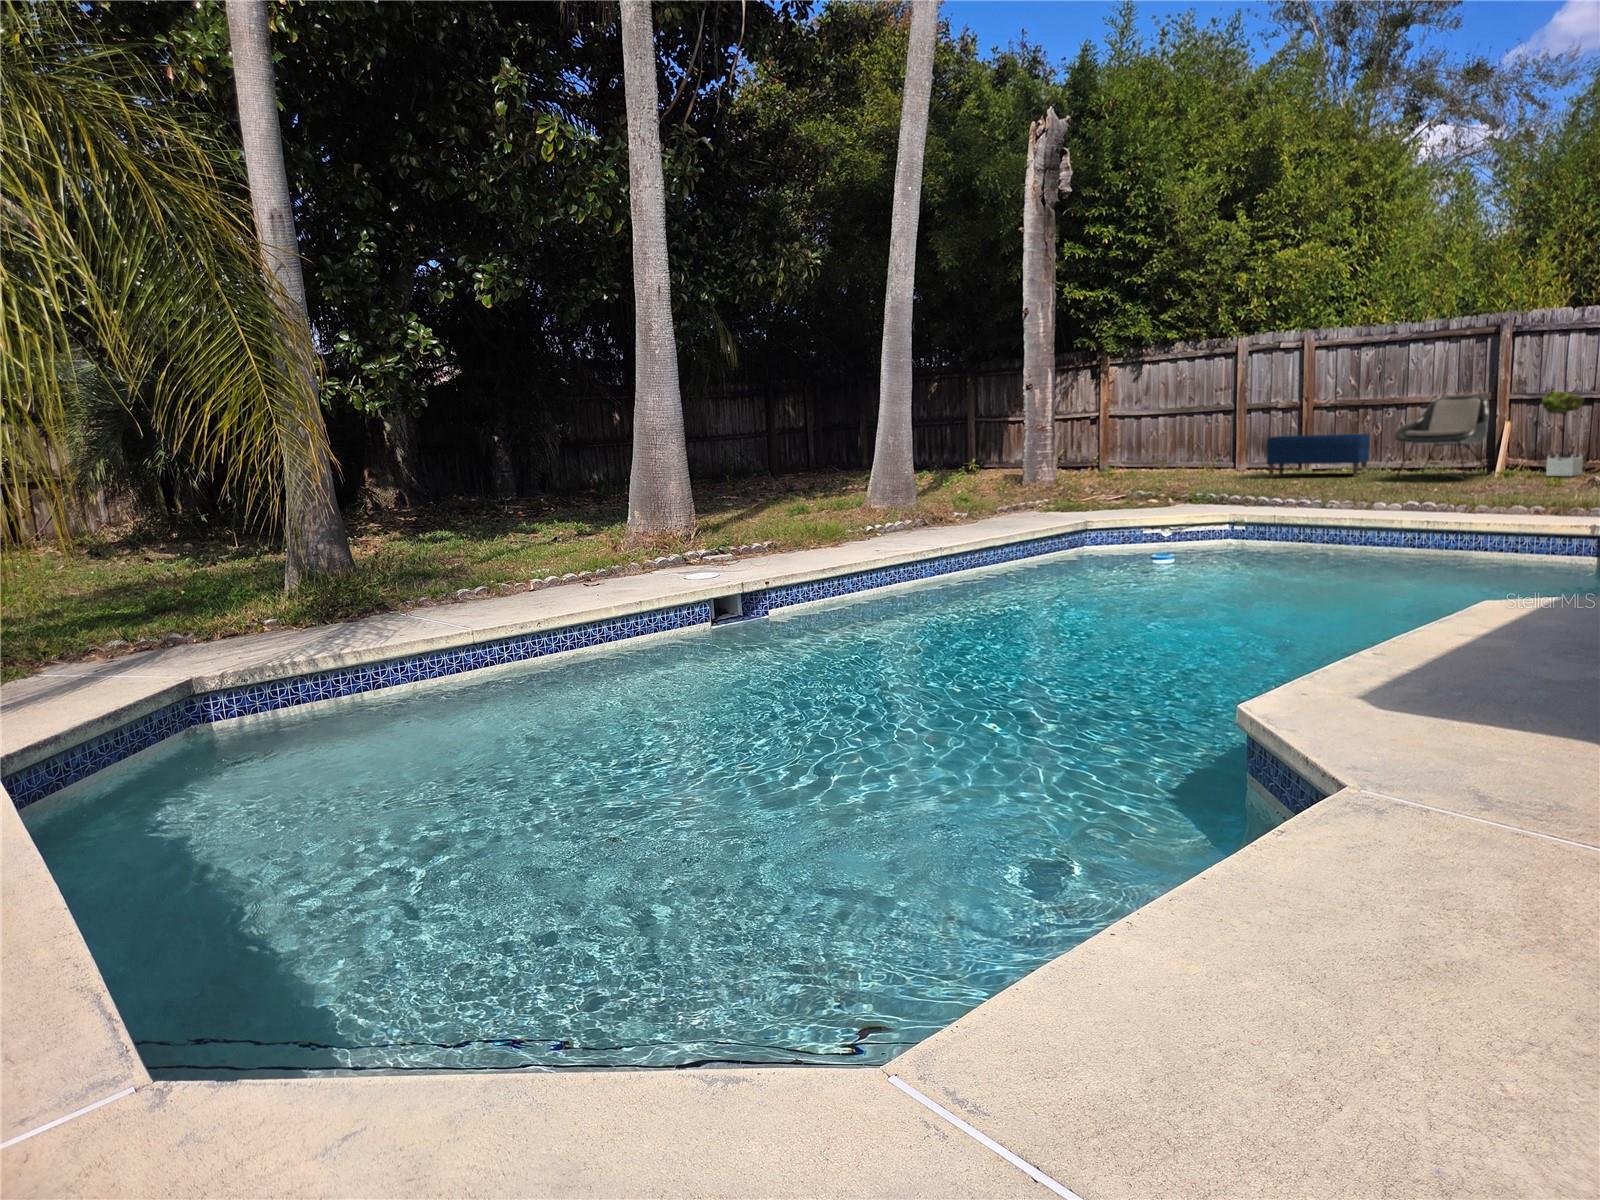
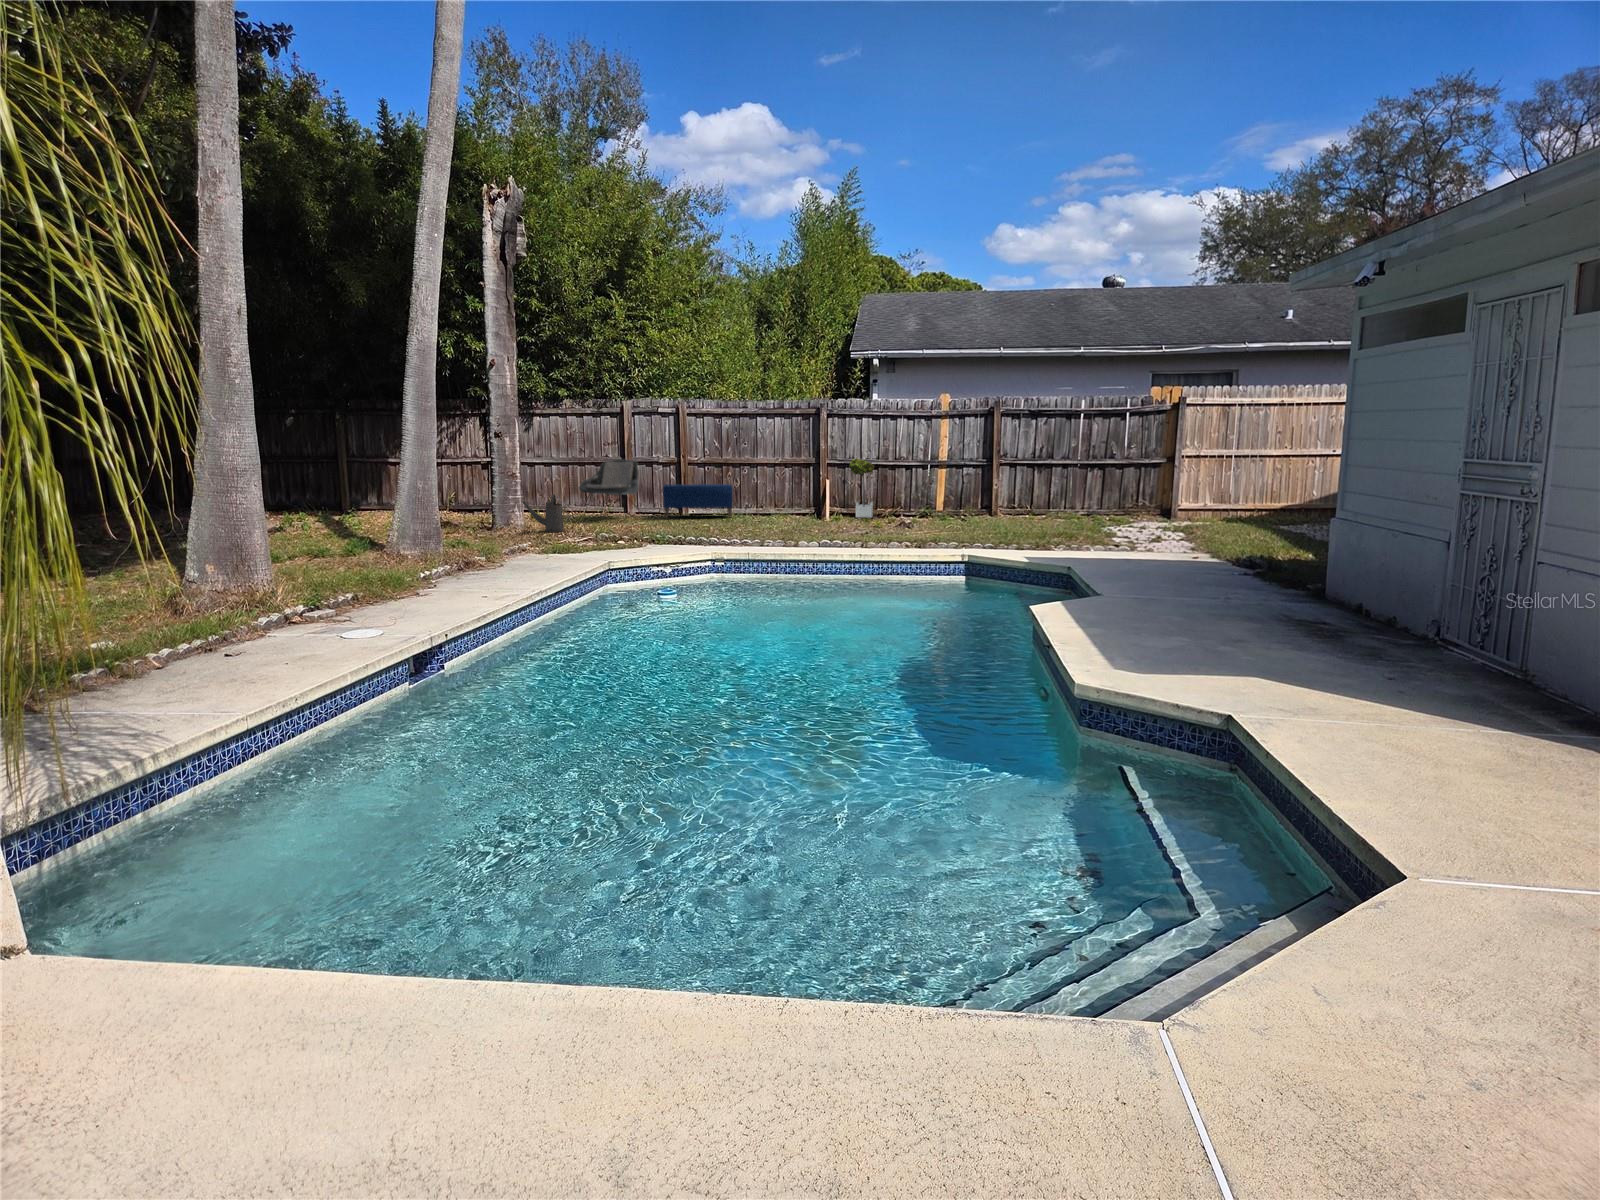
lounge chair: present [1395,396,1490,479] -> present [579,459,642,520]
watering can: none [1088,448,1135,490] -> present [522,494,570,532]

